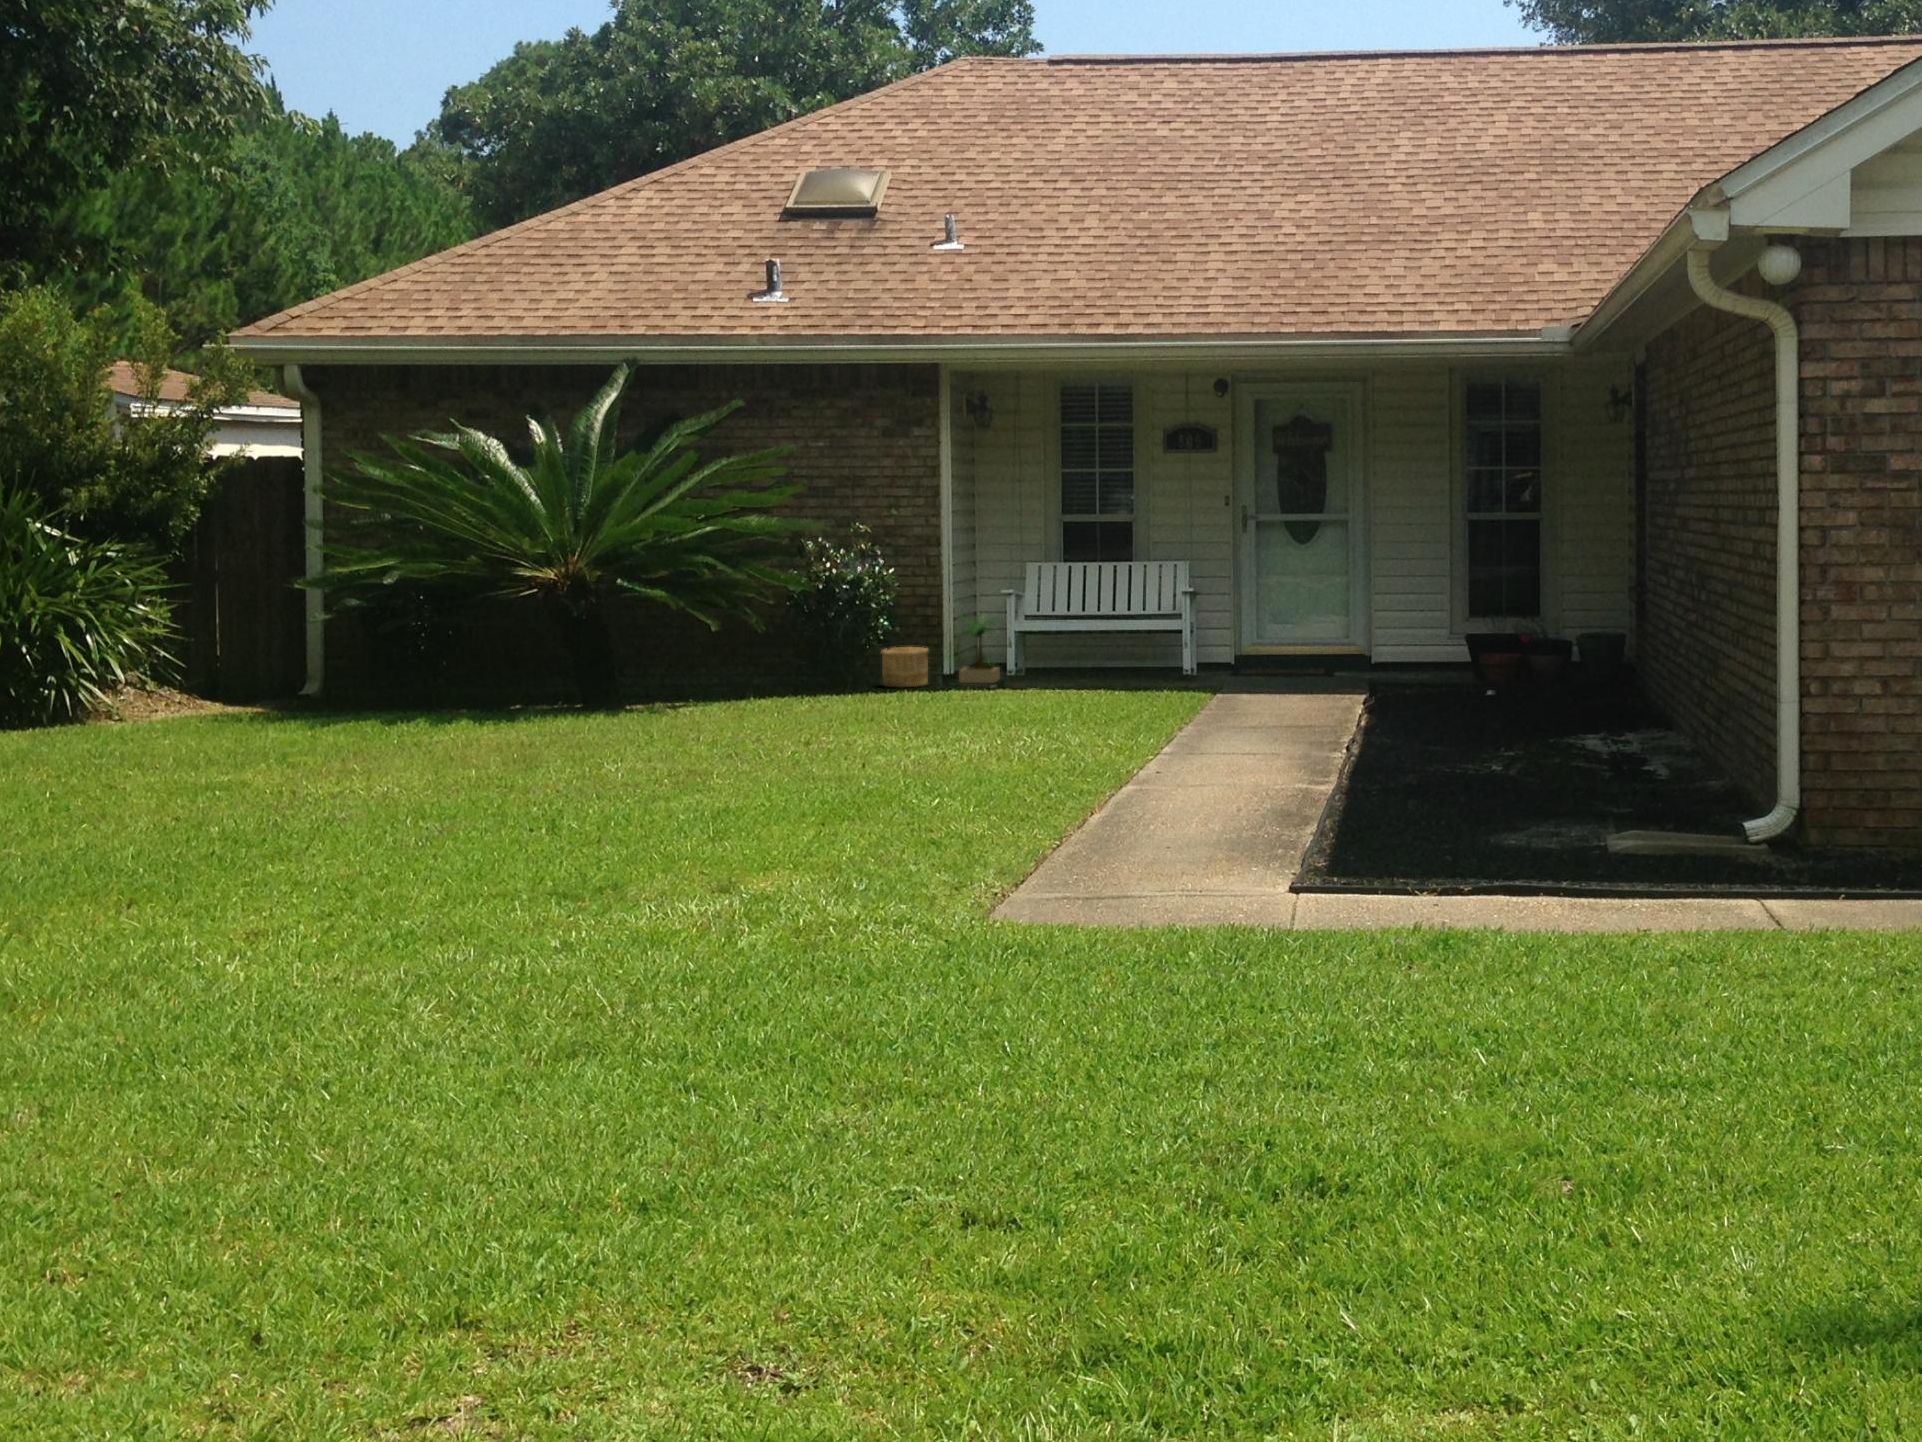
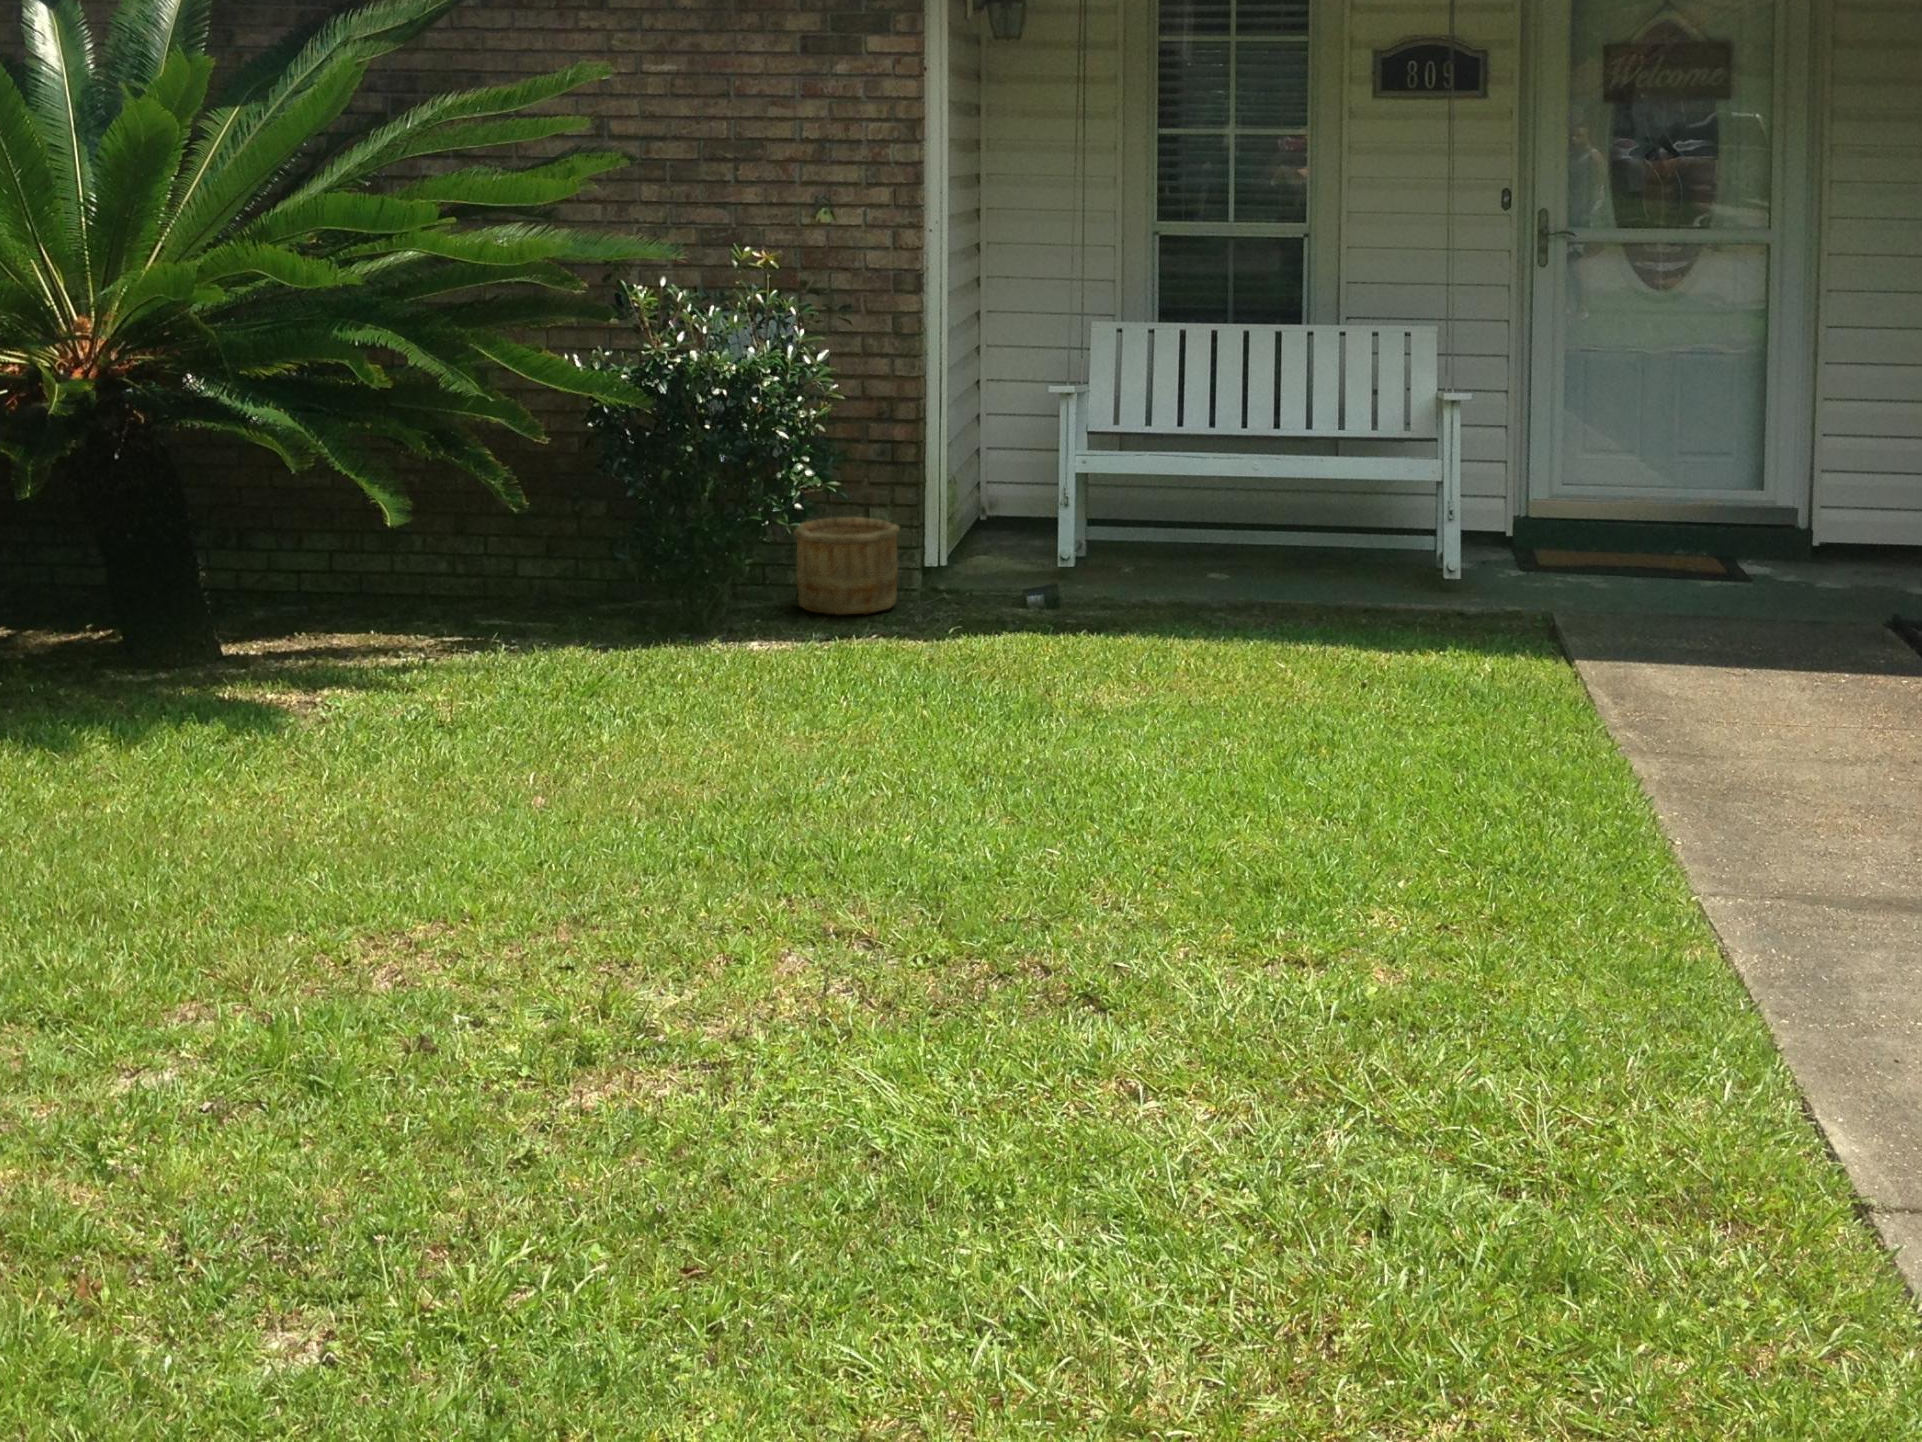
potted plant: present [959,616,1002,683] -> none [951,439,1069,598]

